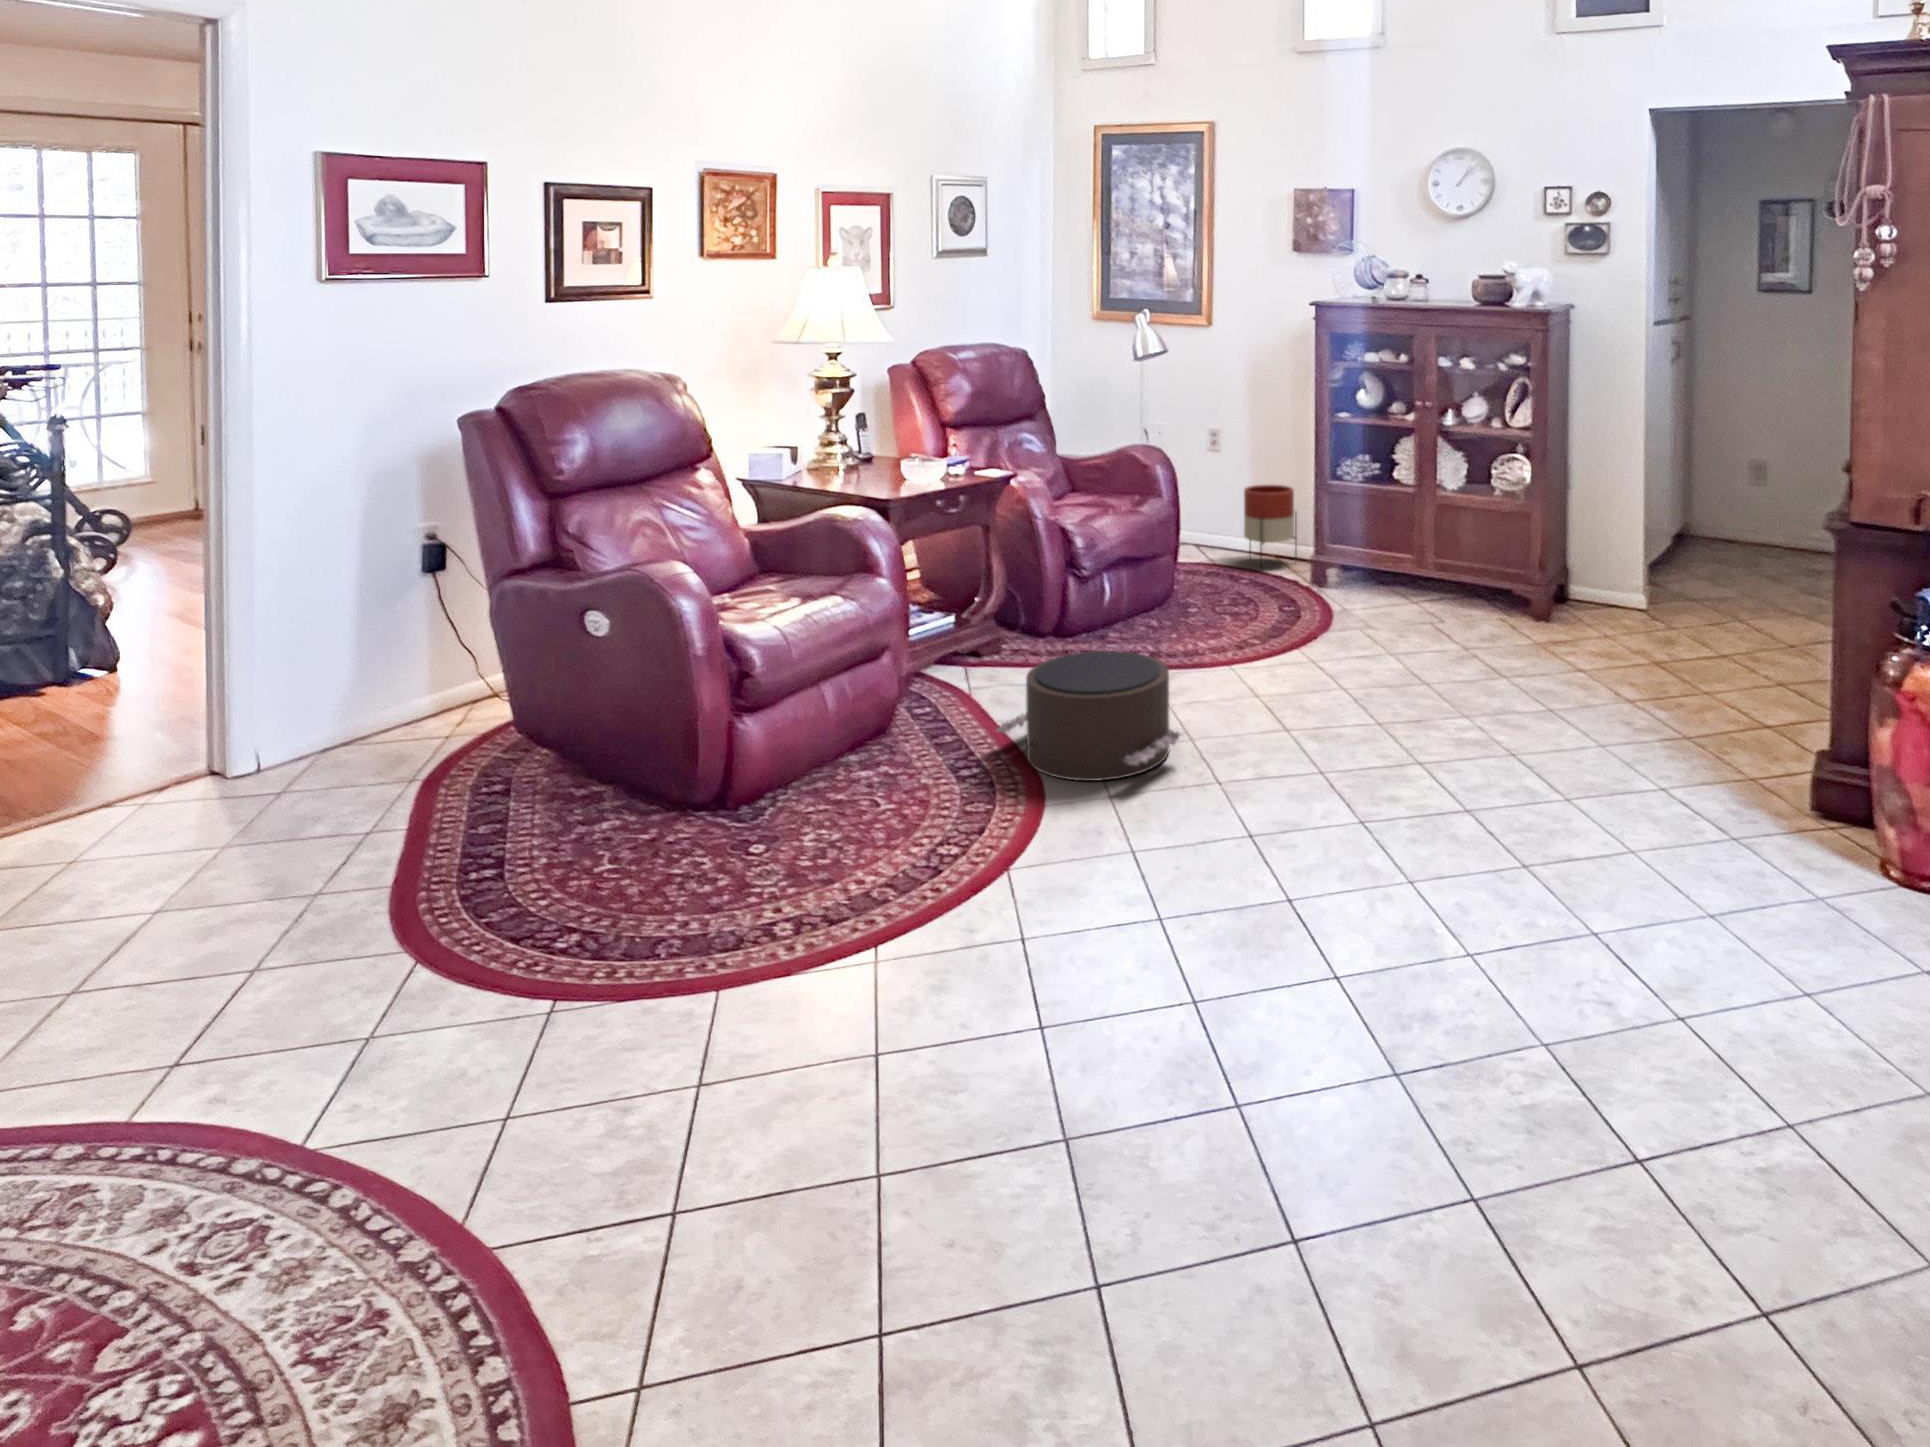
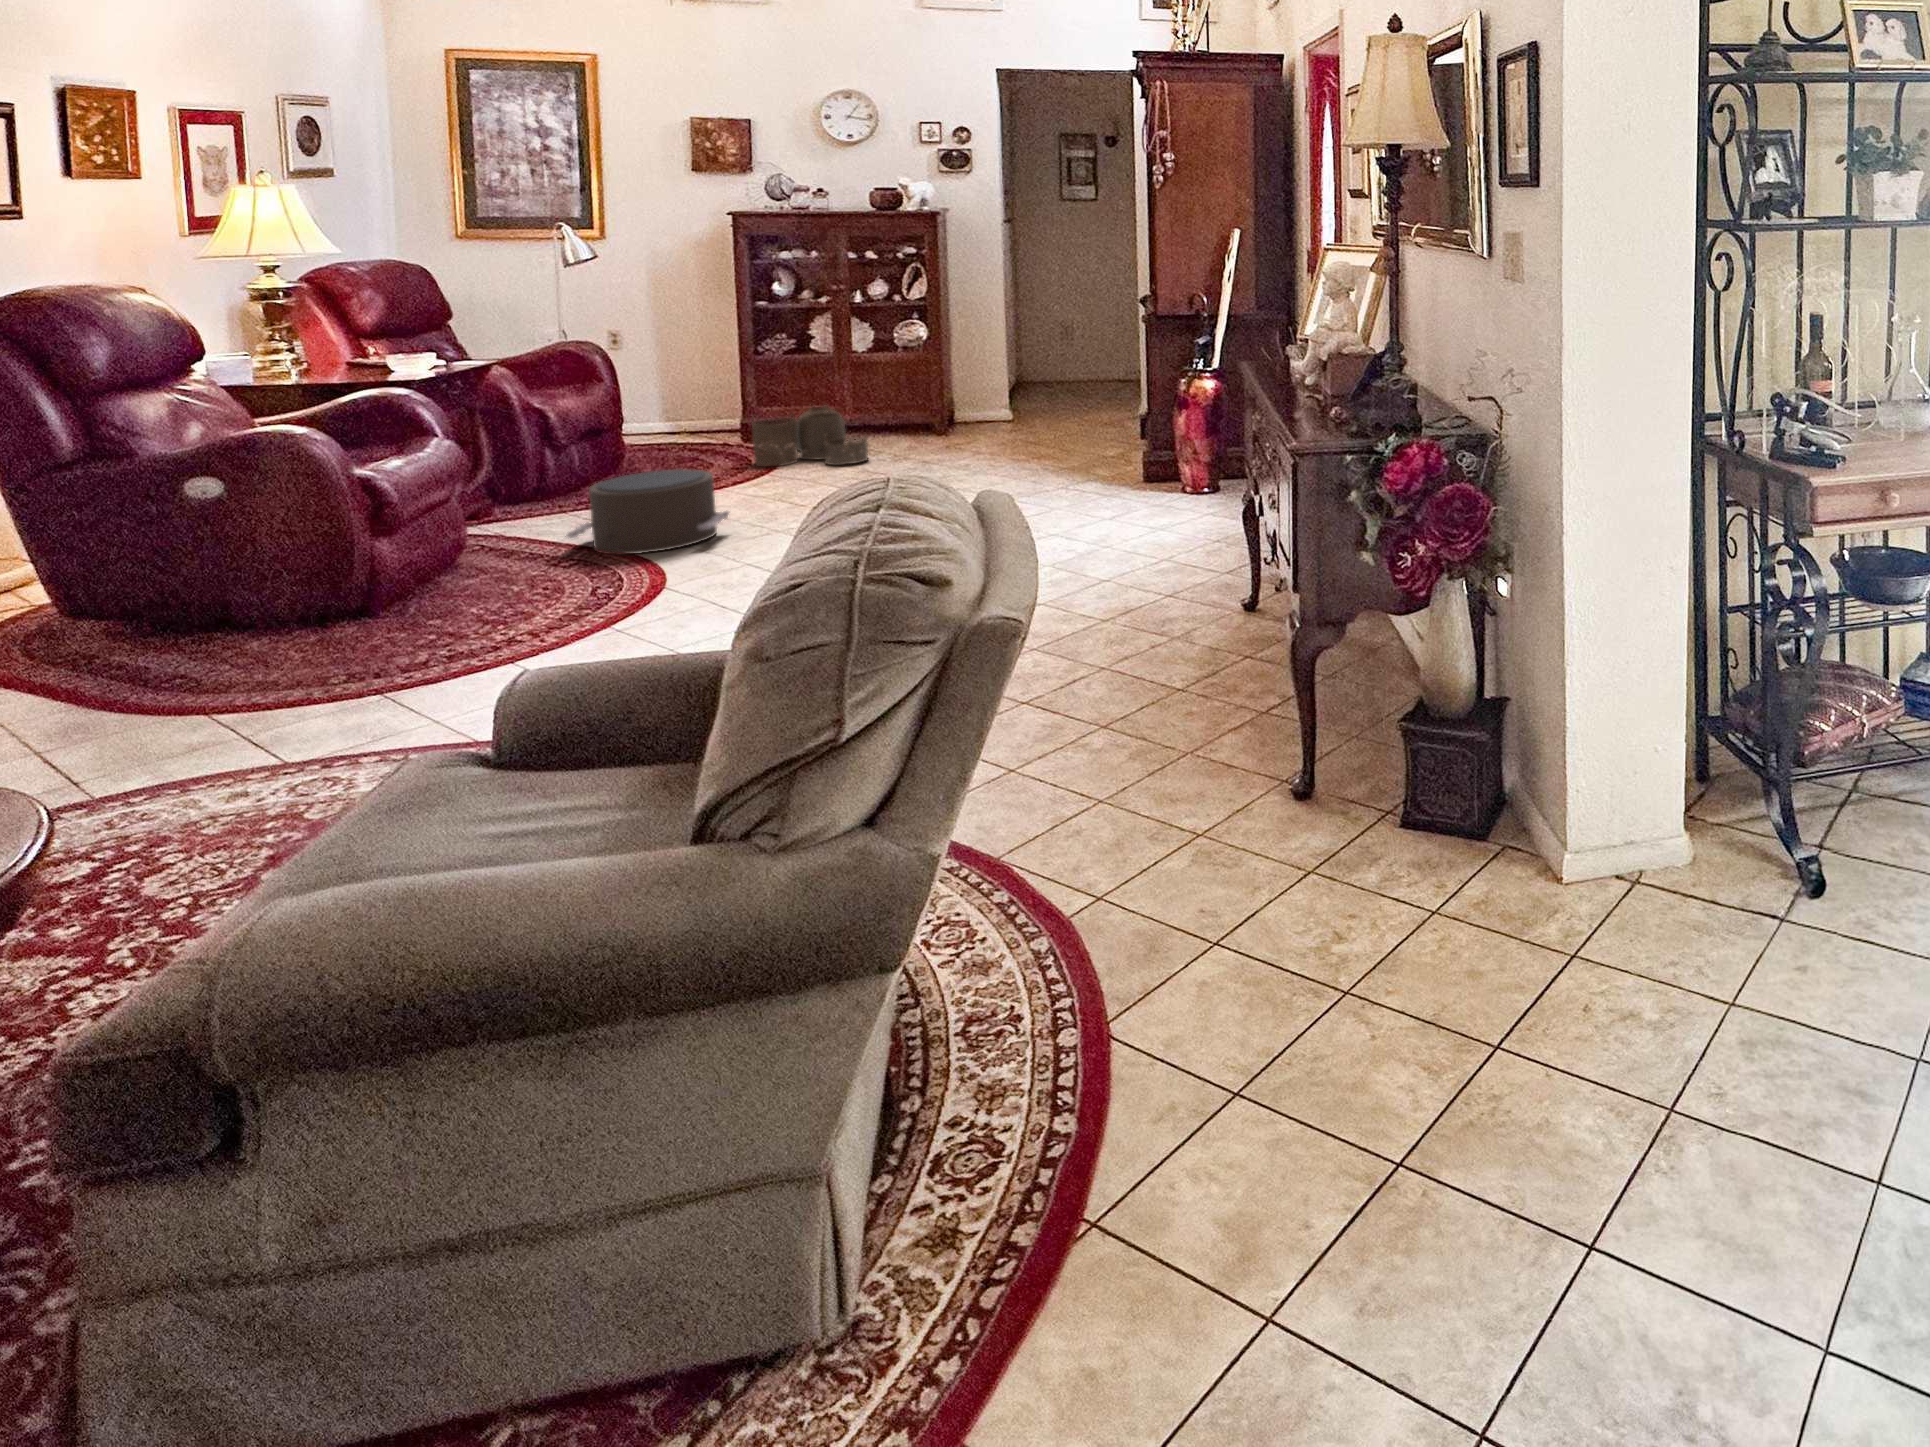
planter: present [1244,485,1297,546] -> none [656,374,712,446]
woven basket: none [1304,547,1432,649] -> present [752,404,868,466]

